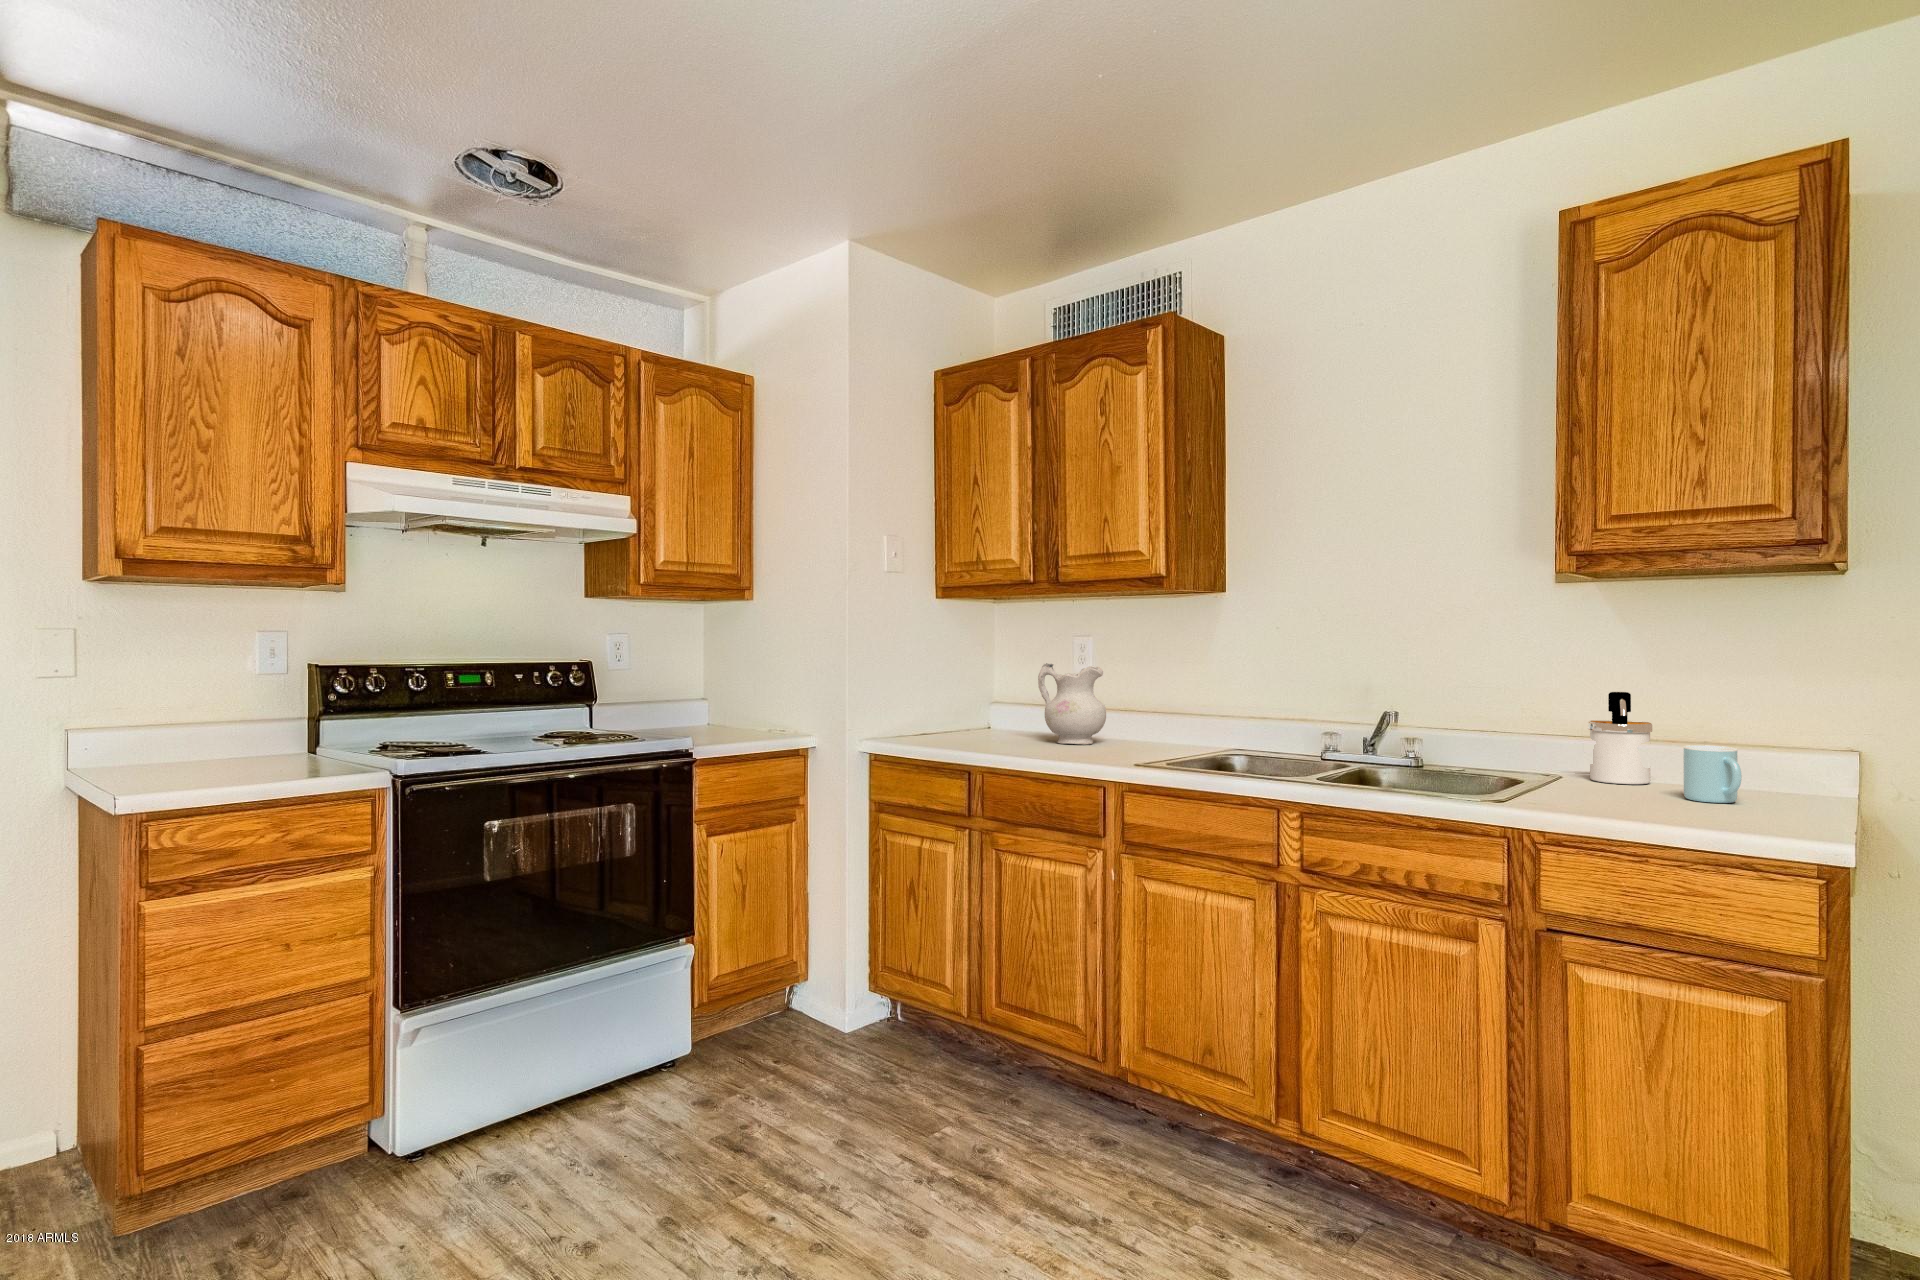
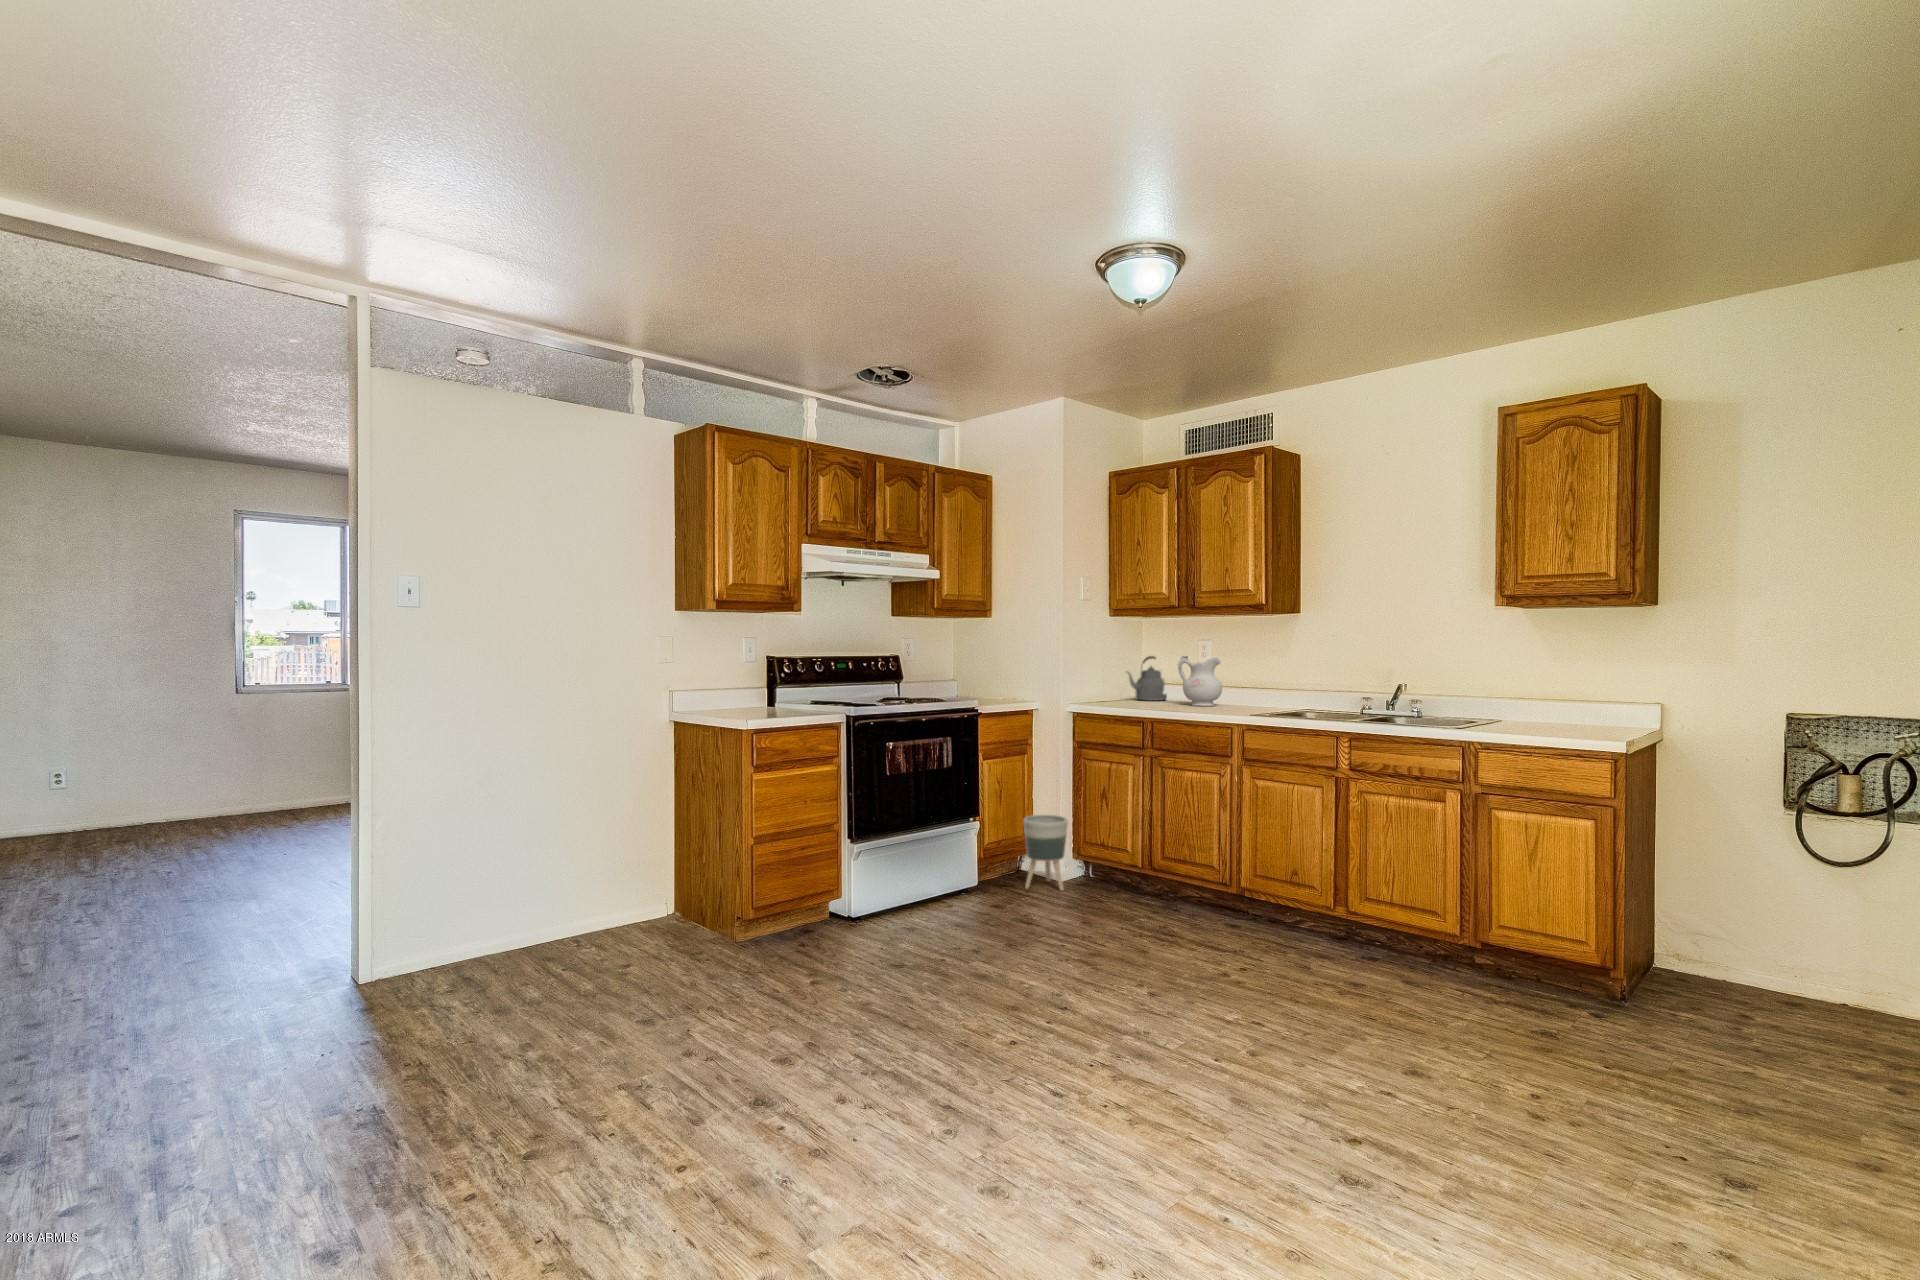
kettle: none [963,663,1031,733] -> present [1128,656,1167,701]
soap dispenser: present [1588,692,1653,784] -> none [1516,672,1552,724]
mug: present [1684,745,1742,803] -> none [1562,701,1590,730]
planter: none [775,924,850,1056] -> present [1023,815,1068,891]

